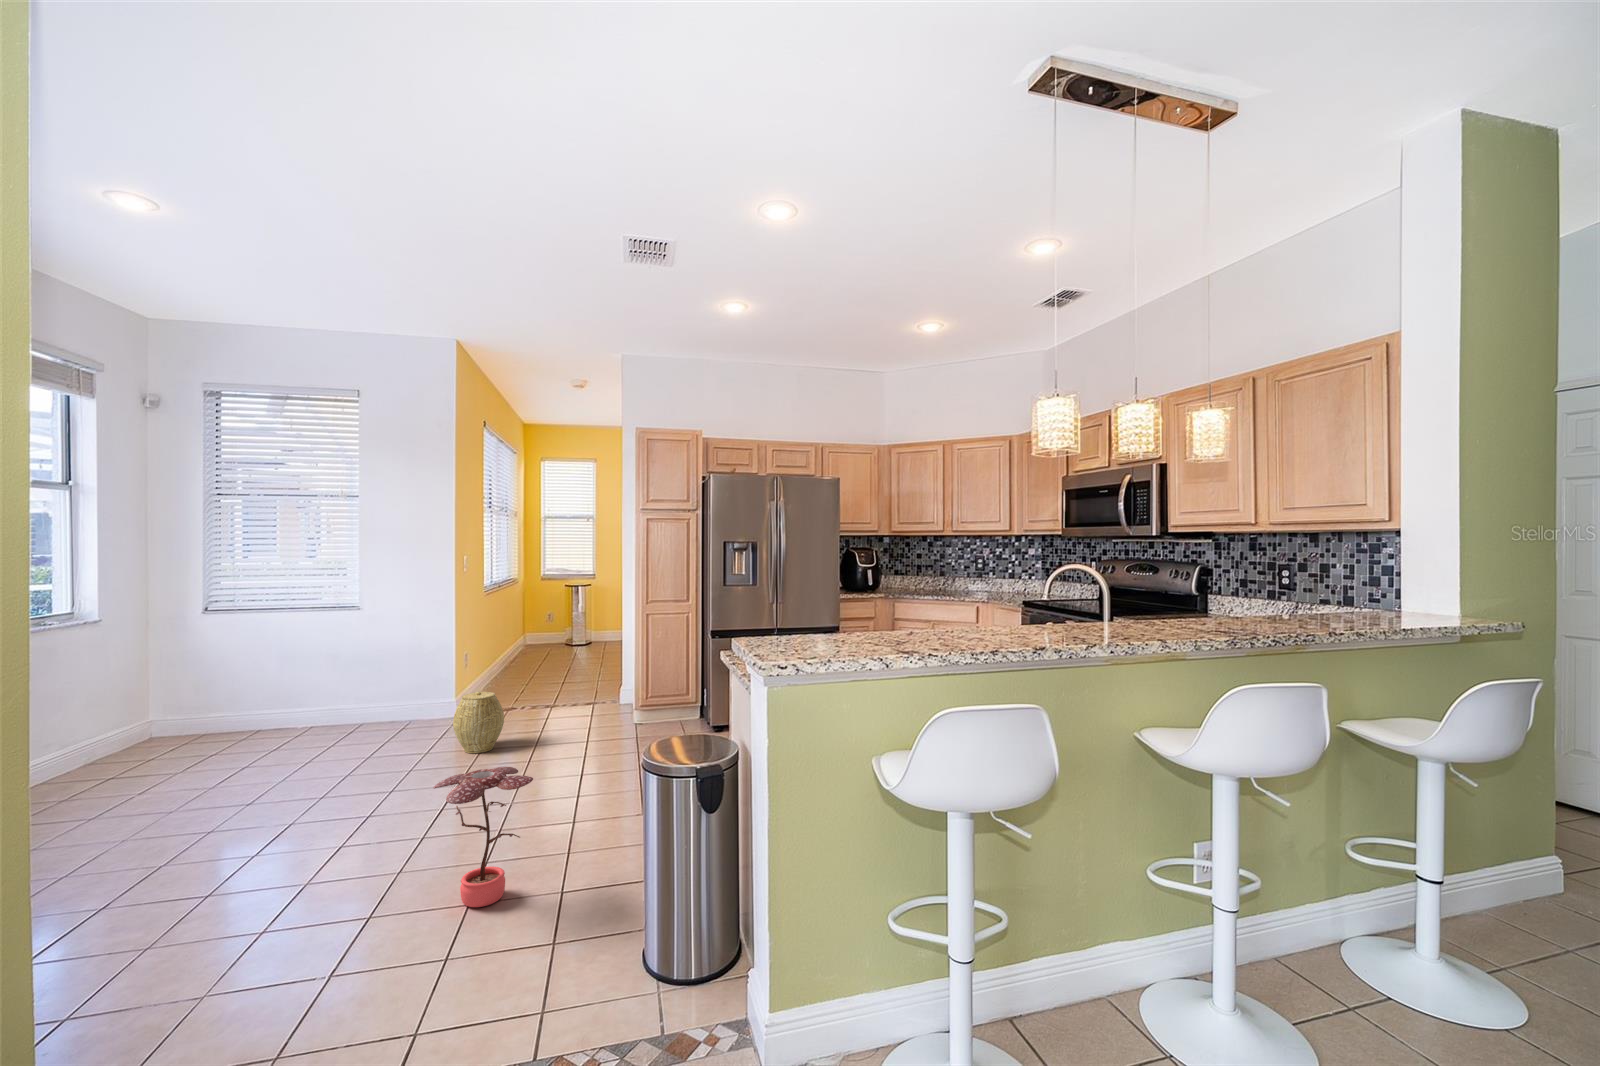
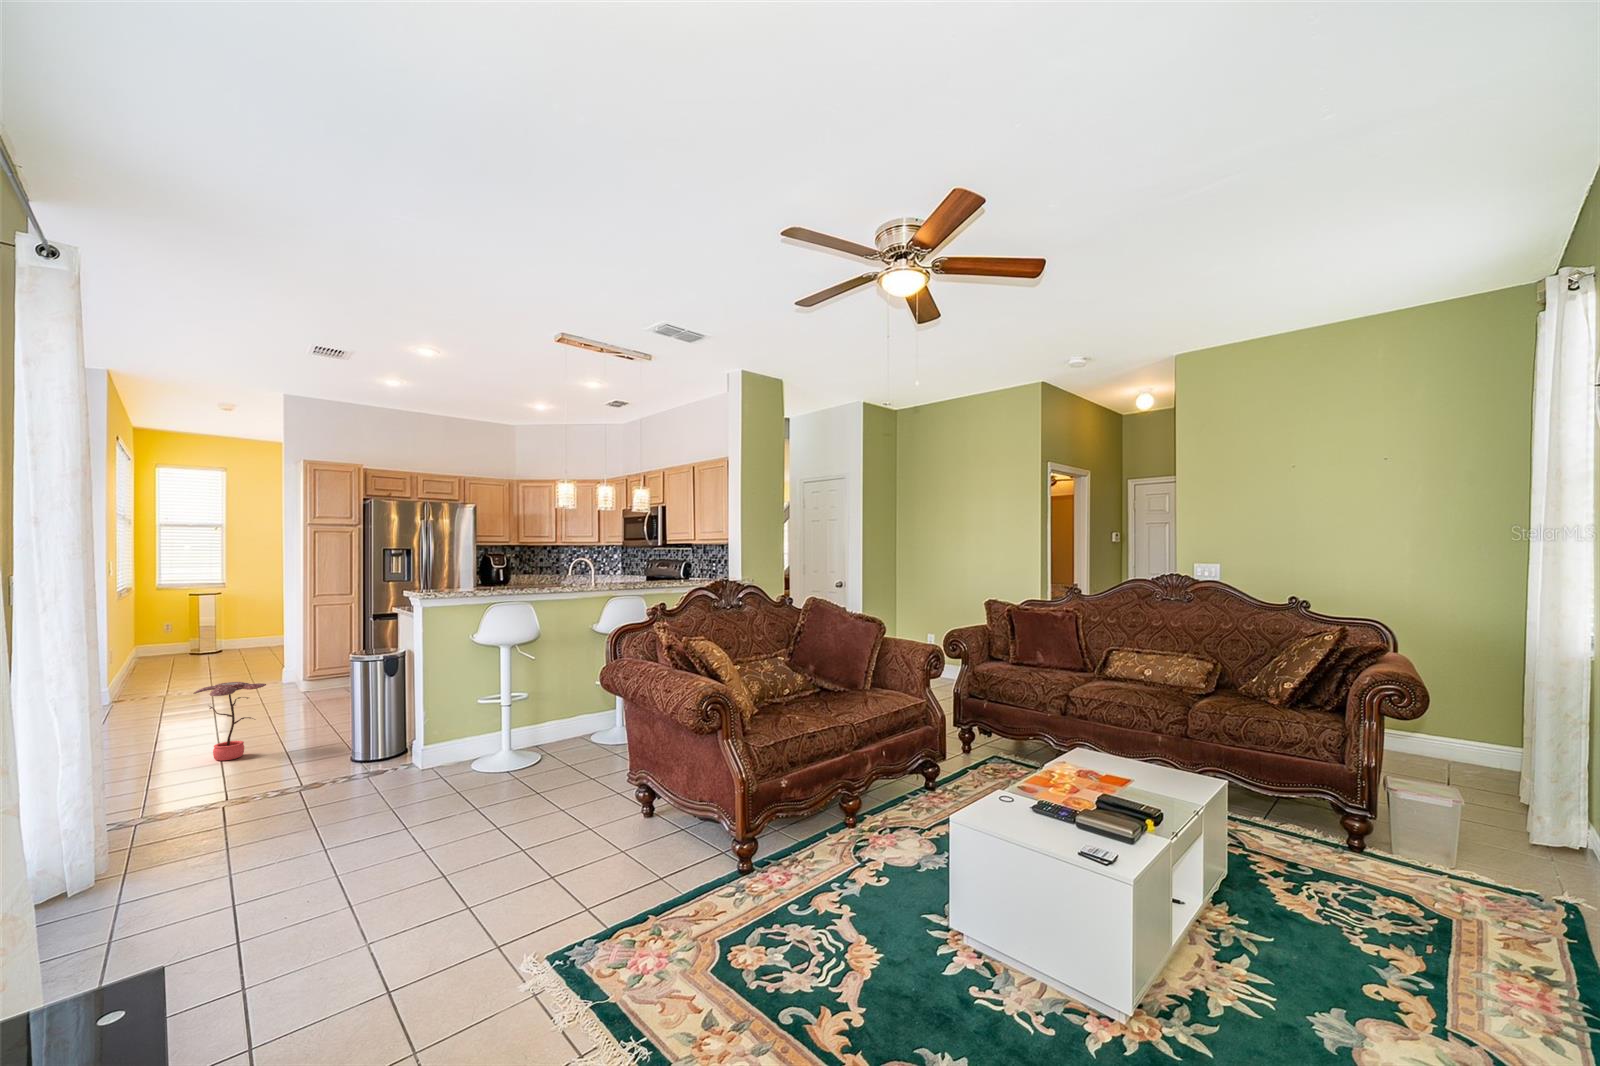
woven basket: present [453,692,504,753] -> none [136,666,185,713]

